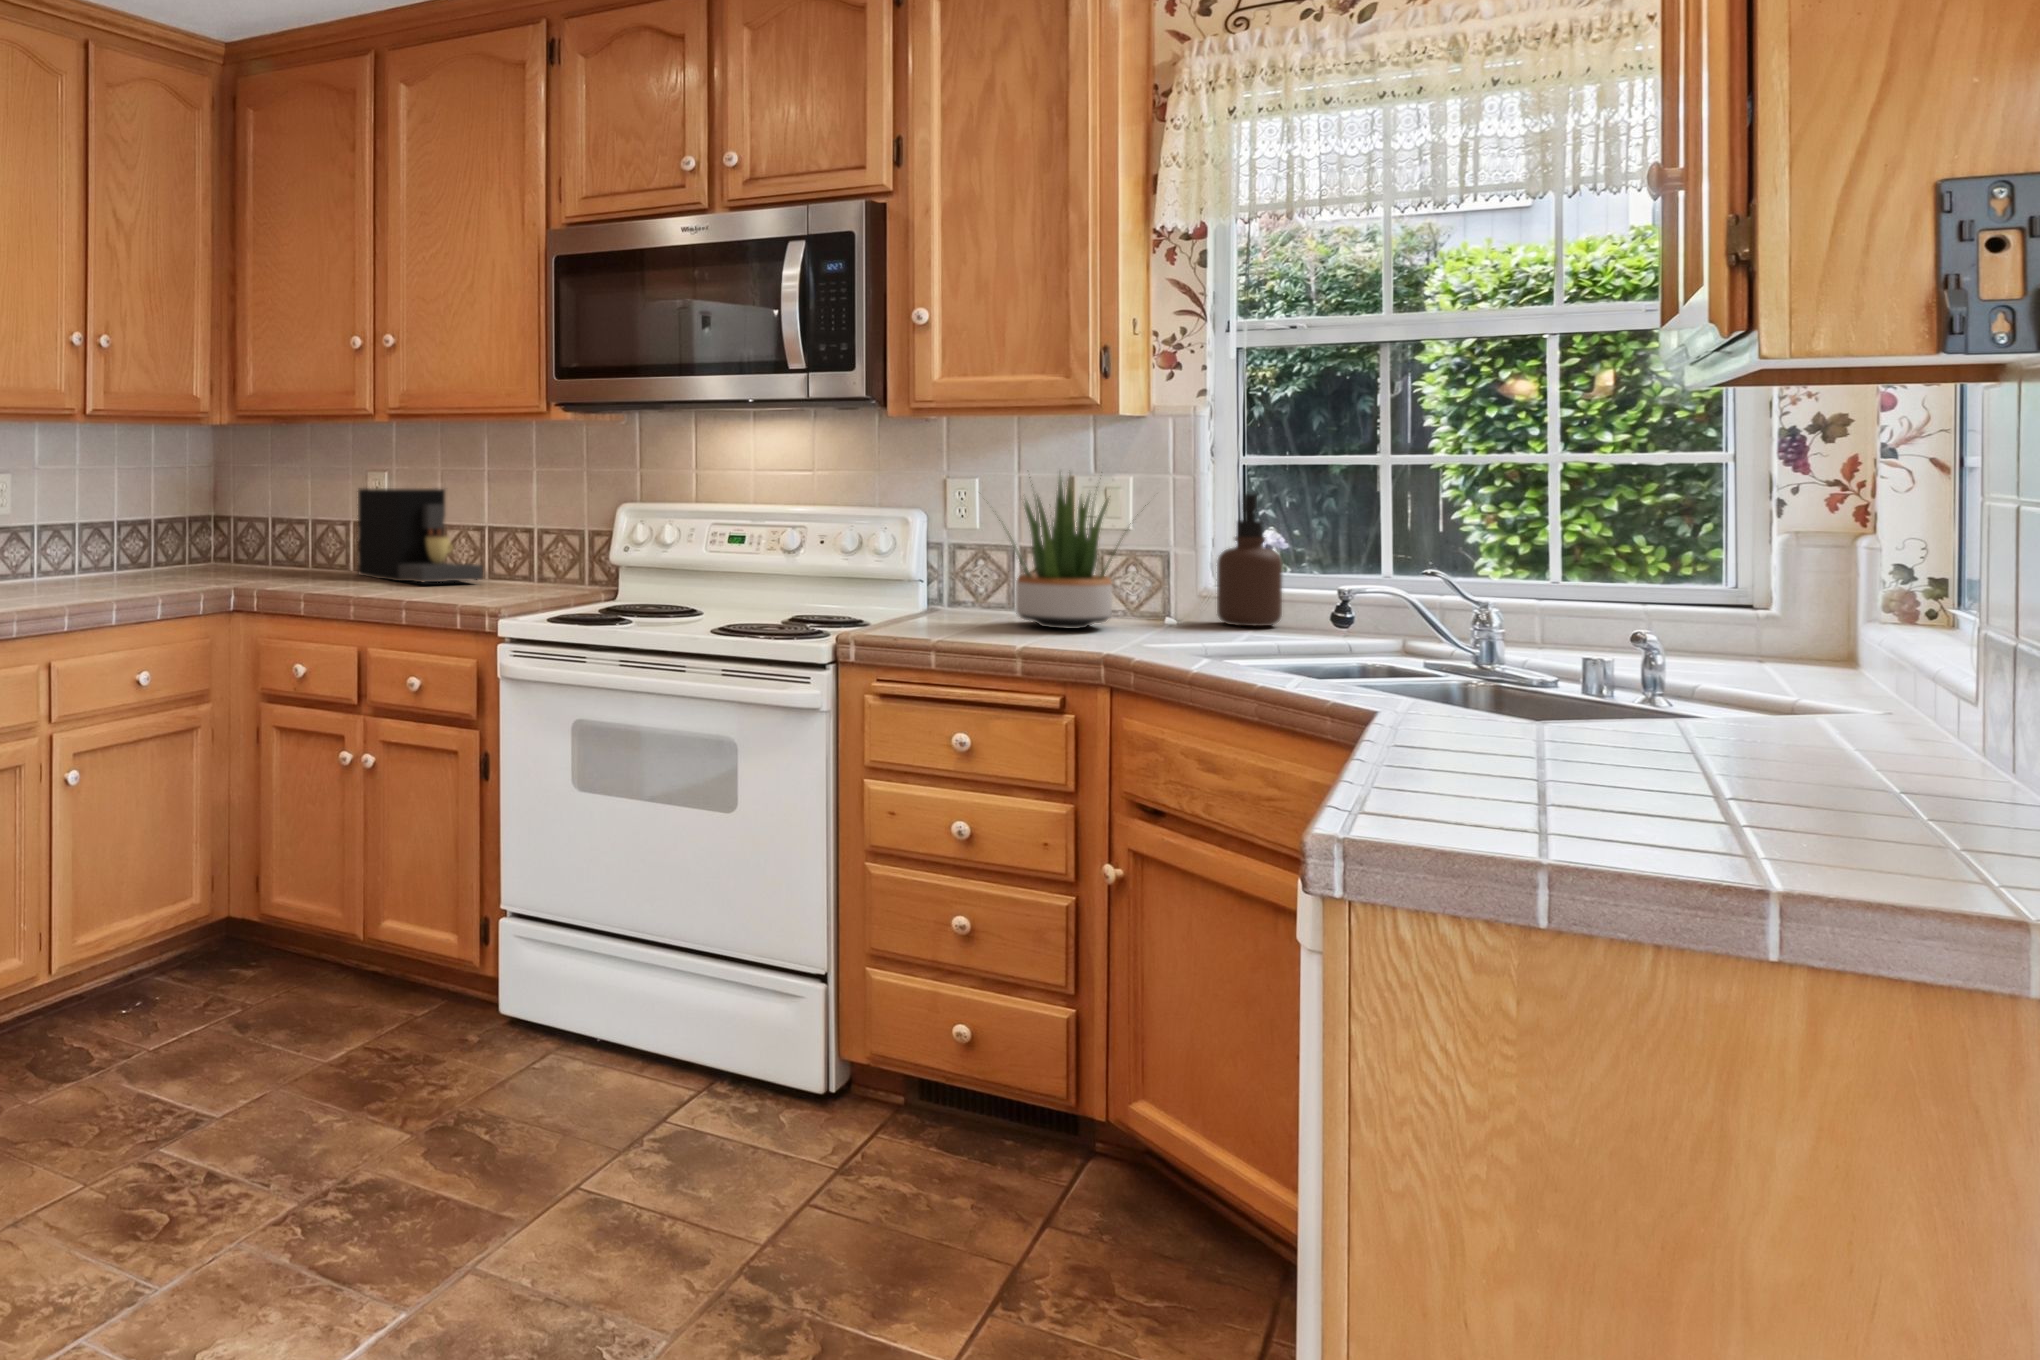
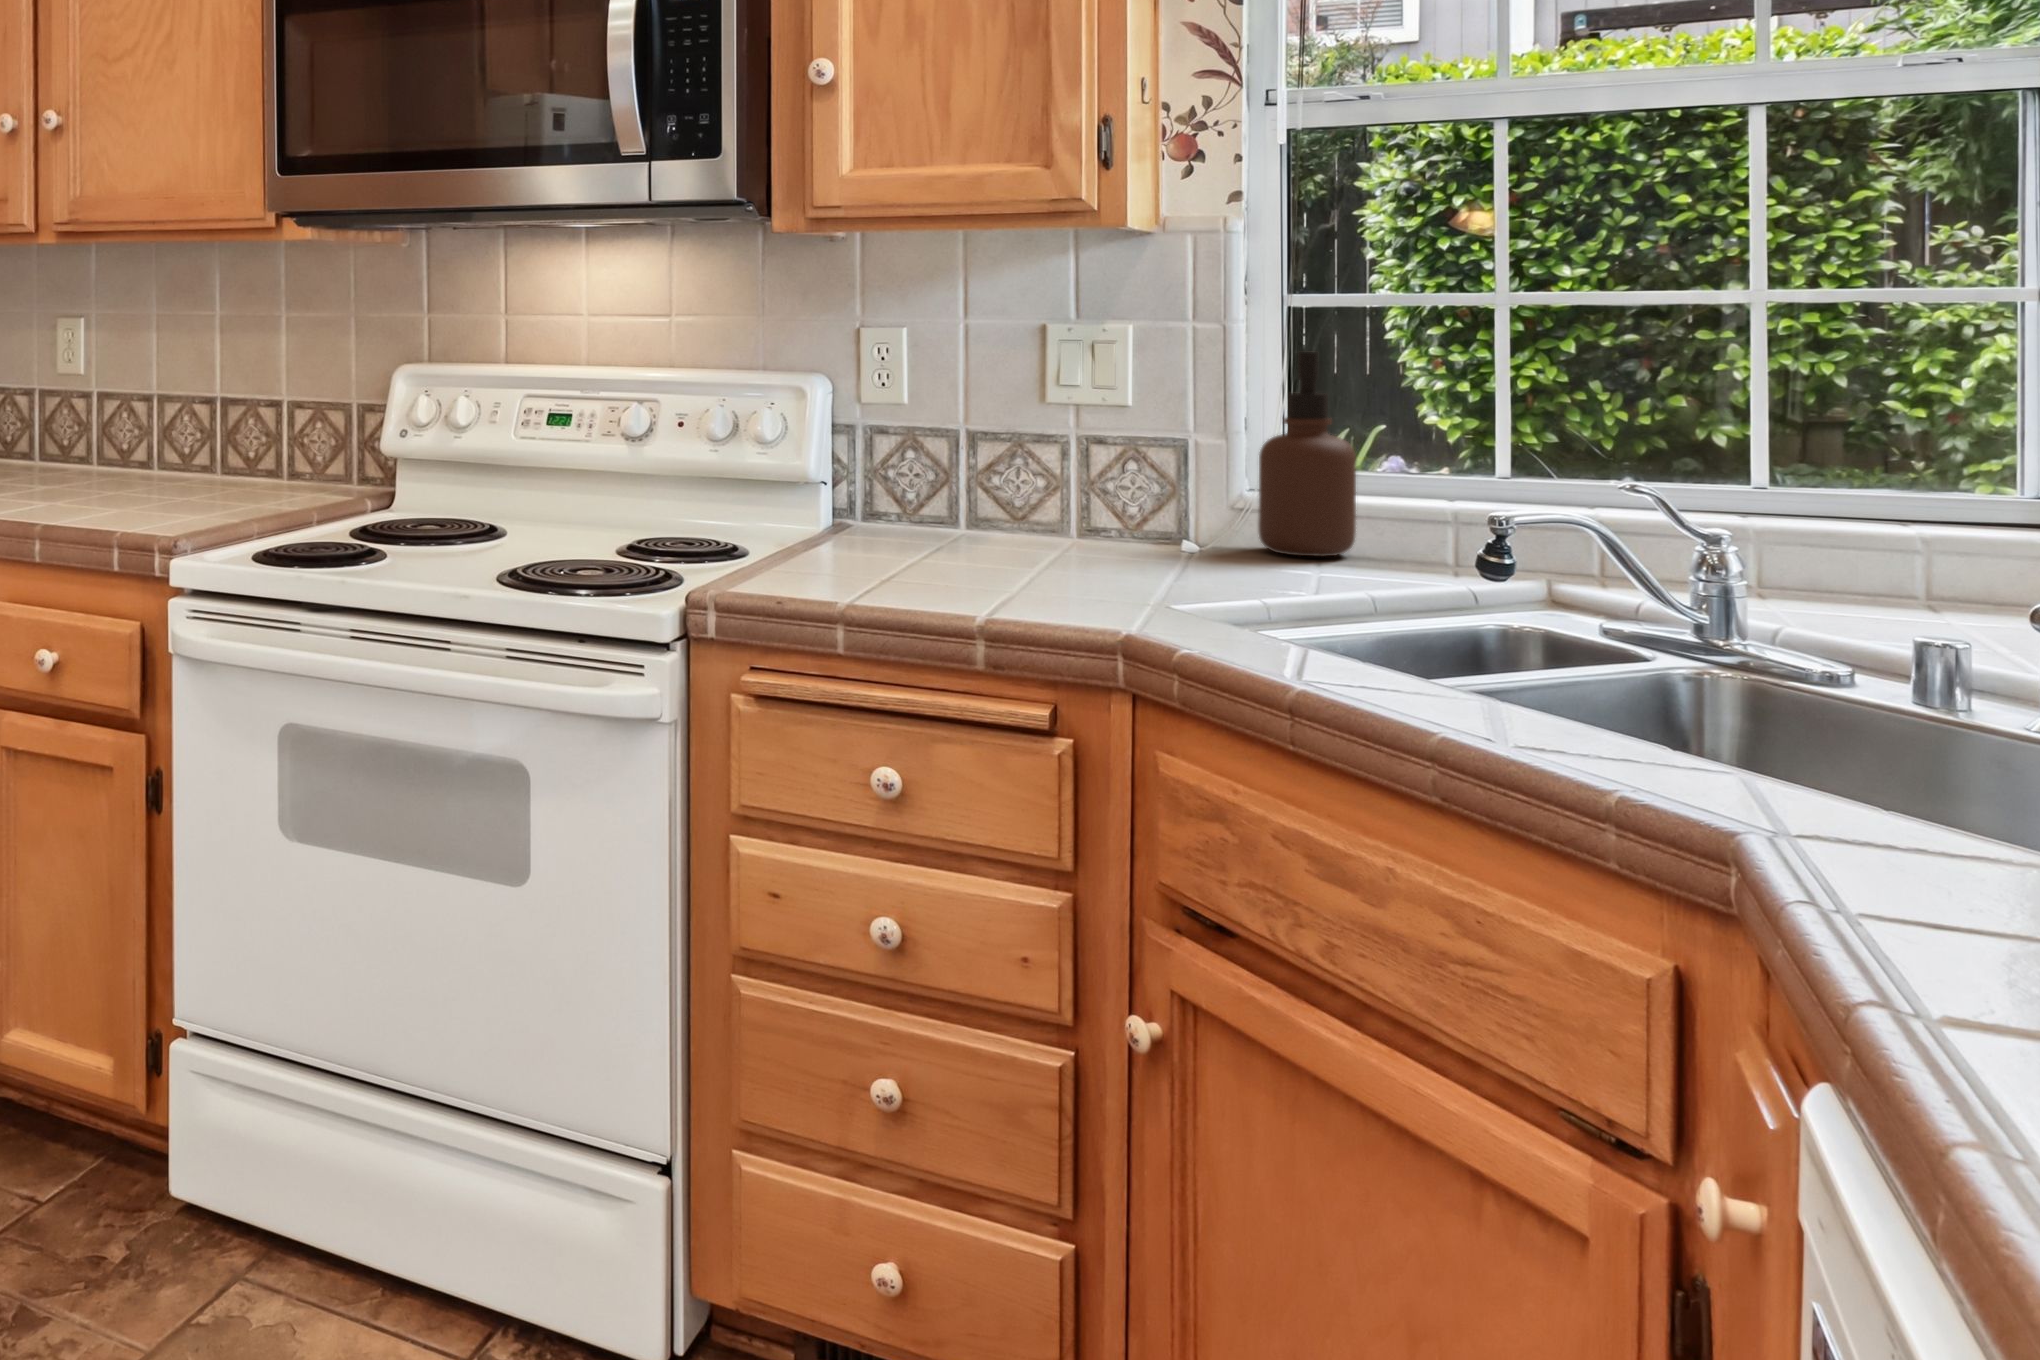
potted plant: present [986,477,1146,629] -> none [907,313,1184,565]
coffee maker: present [358,488,483,582] -> none [41,347,211,486]

